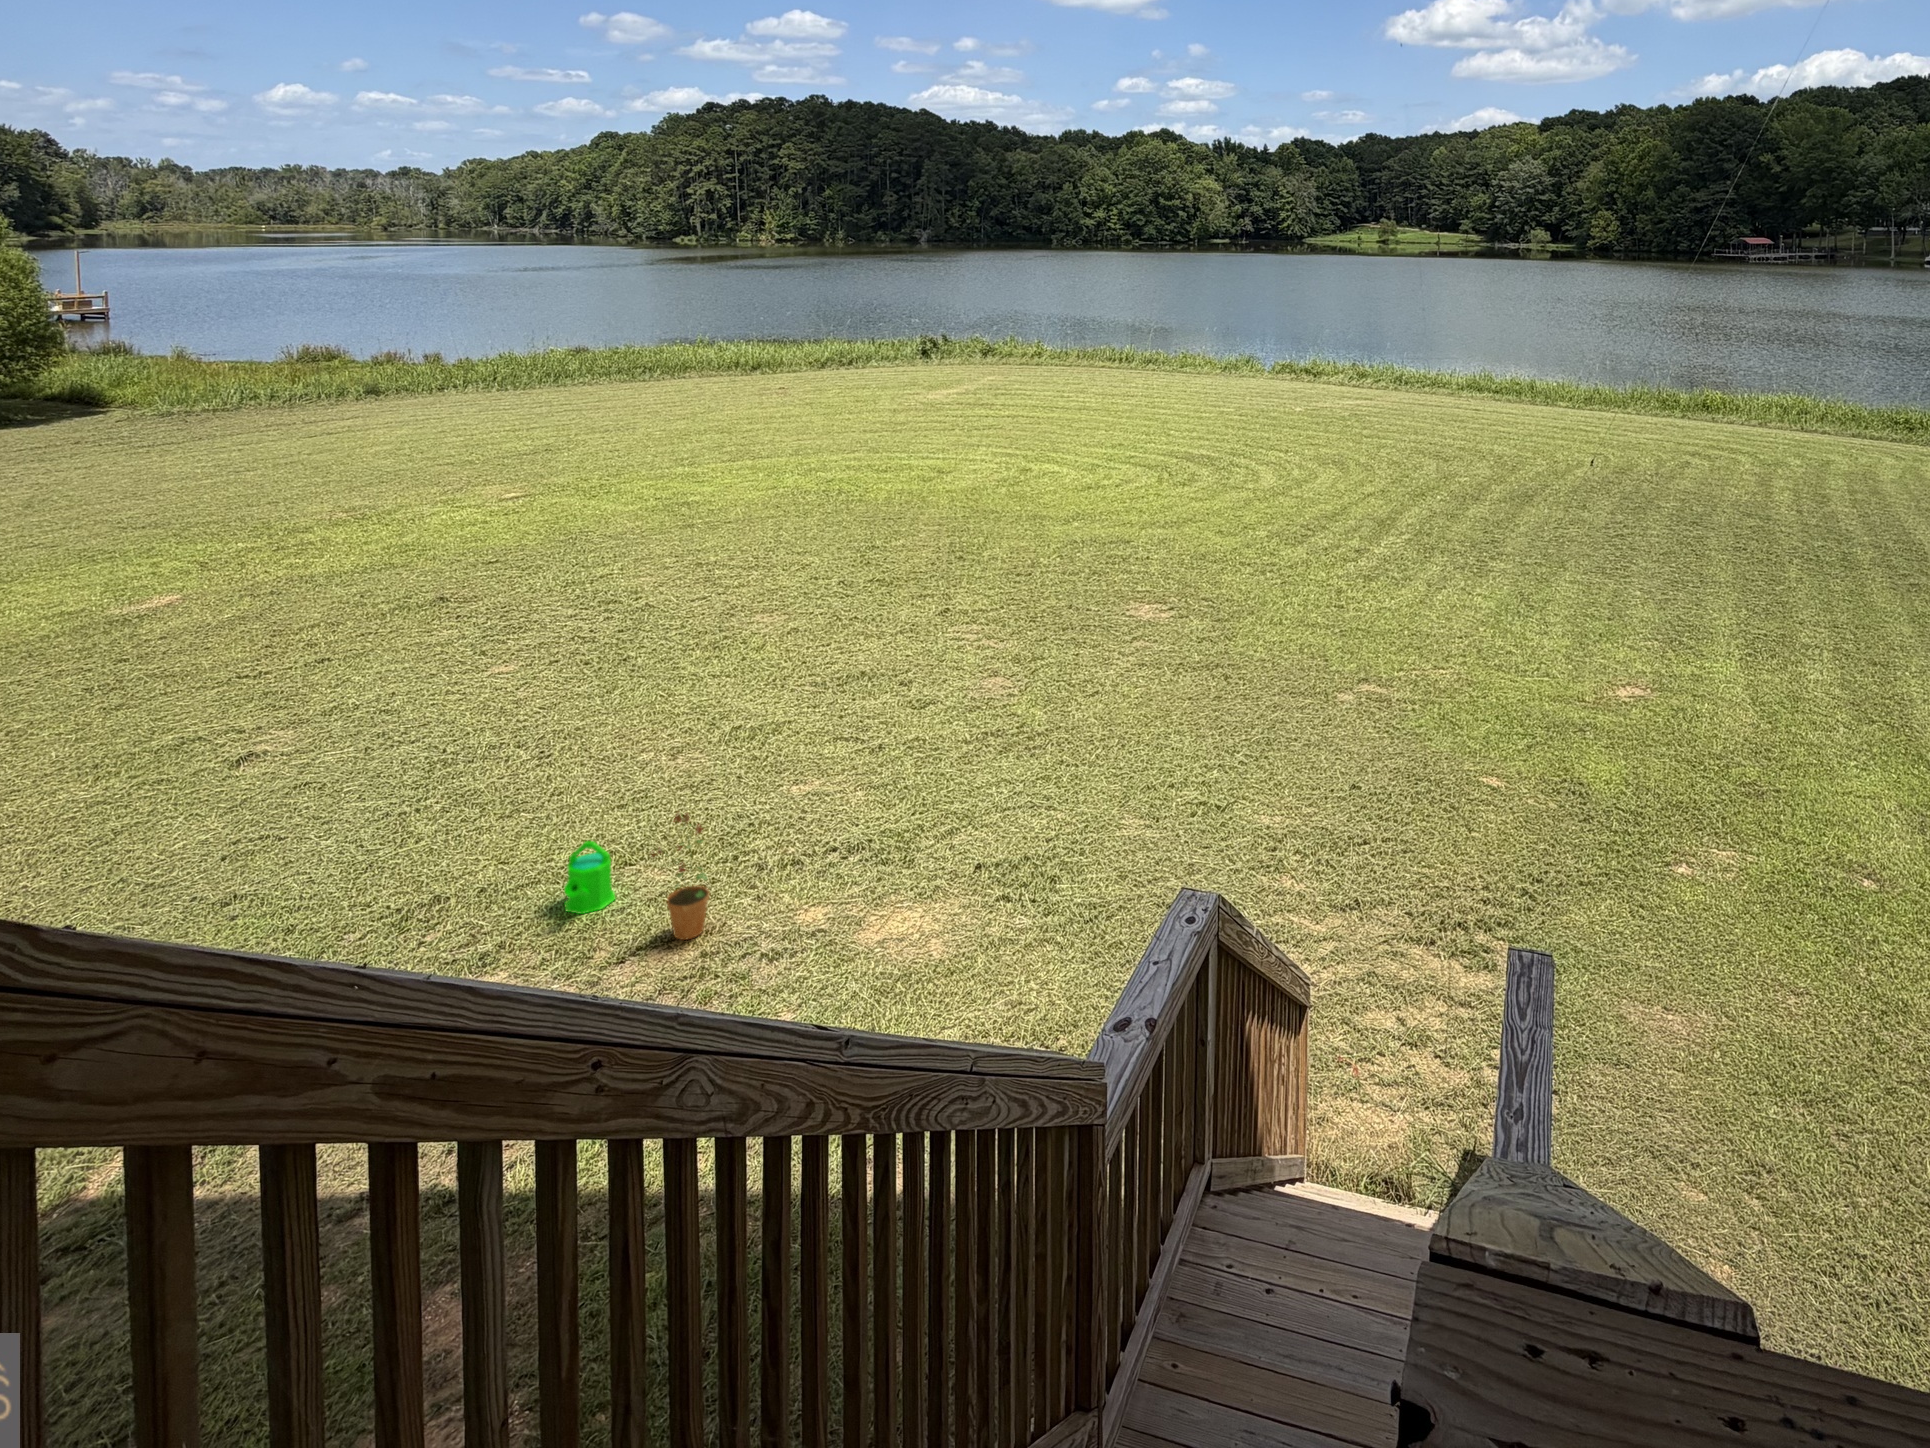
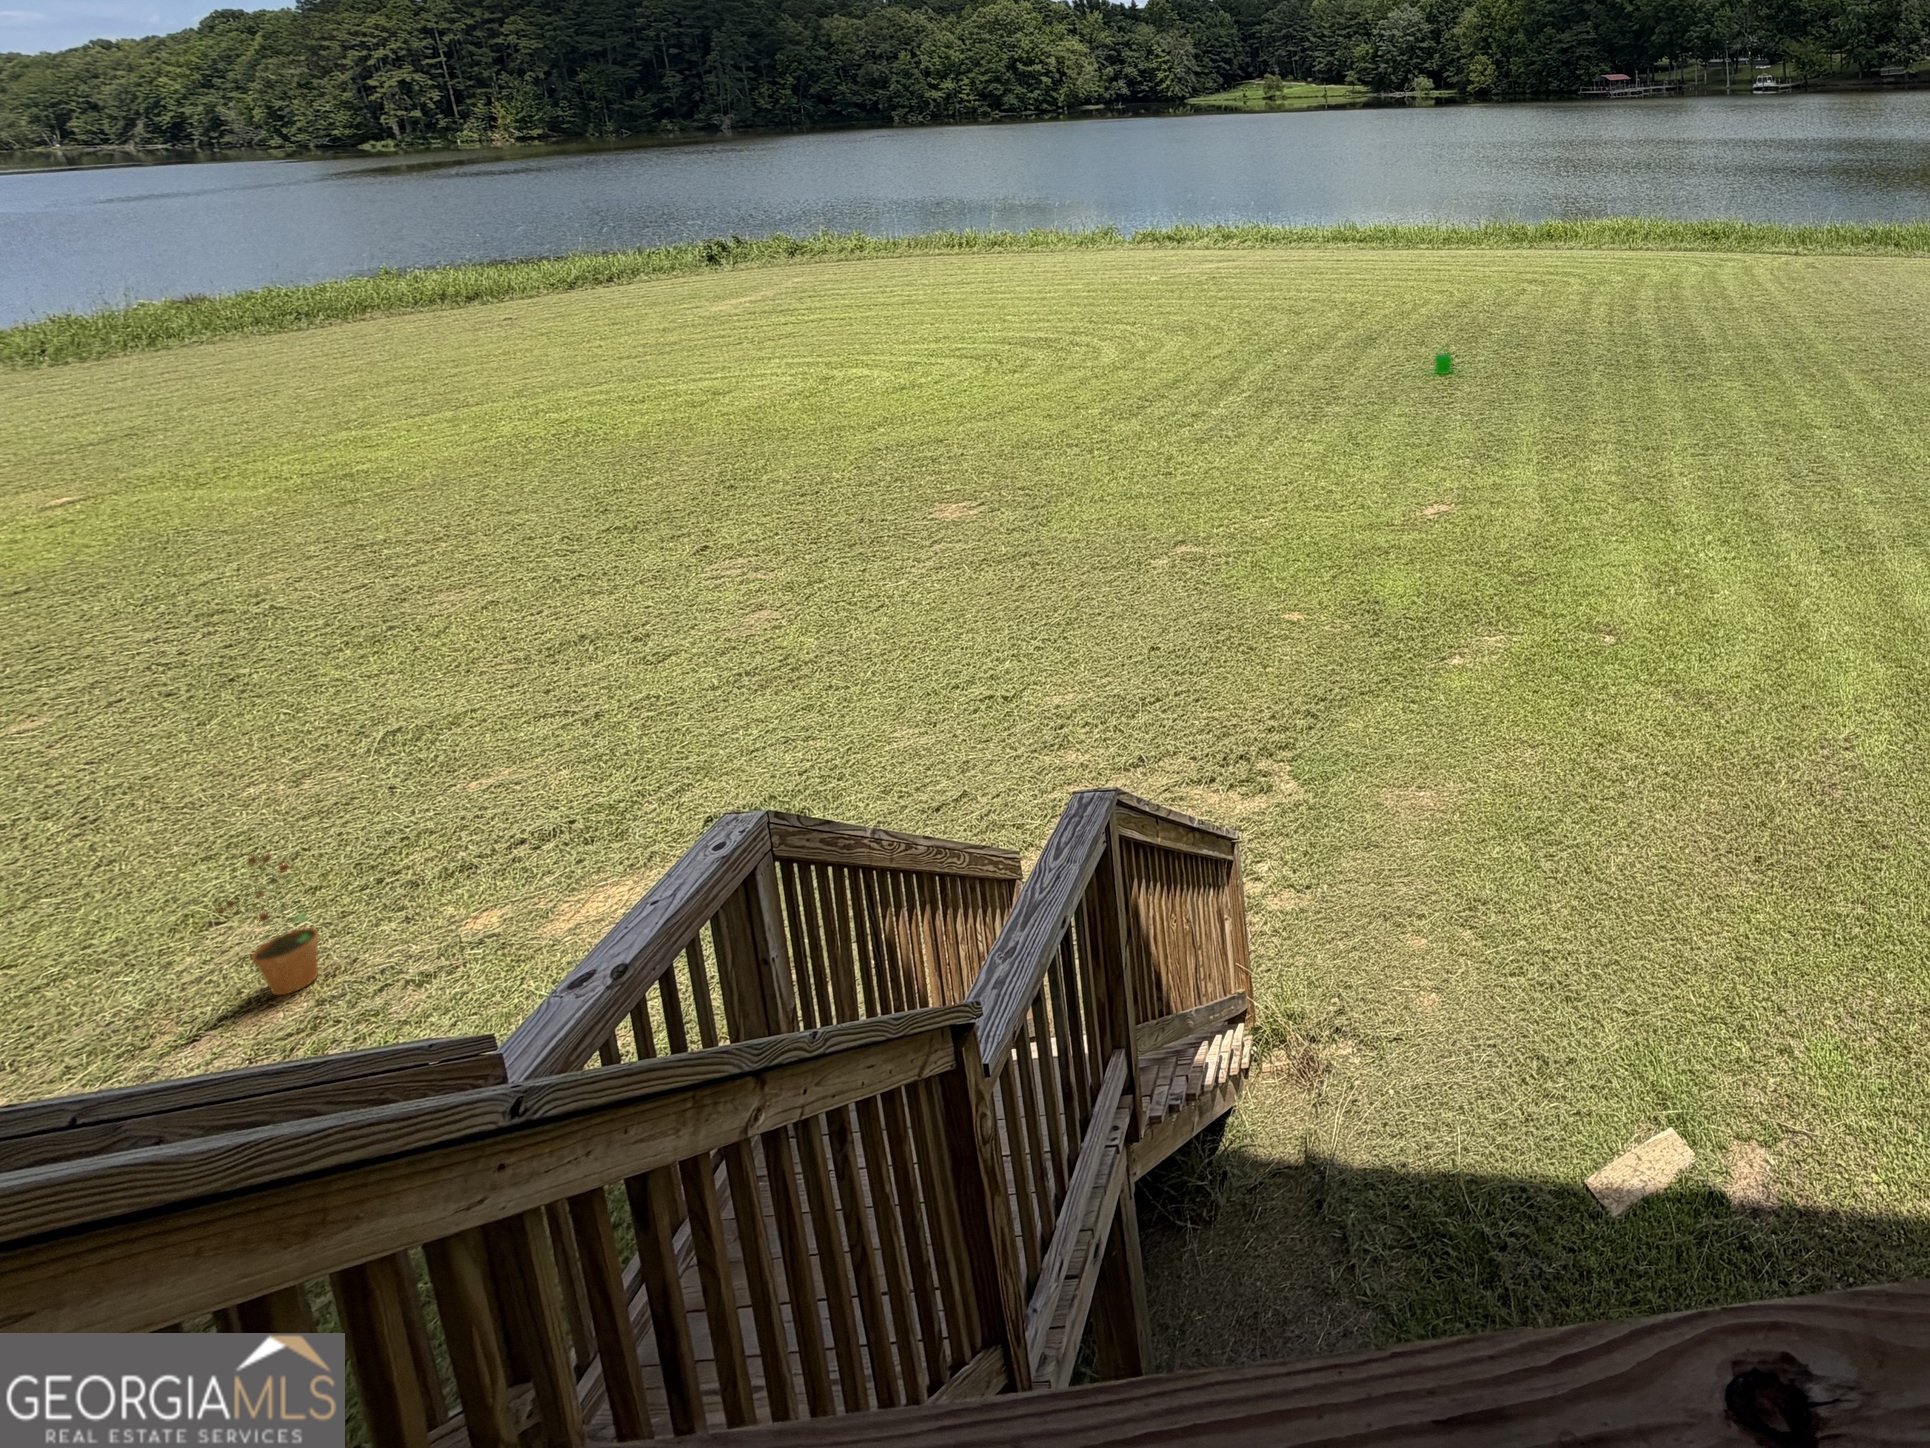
watering can: present [564,841,615,914] -> present [1435,348,1453,374]

